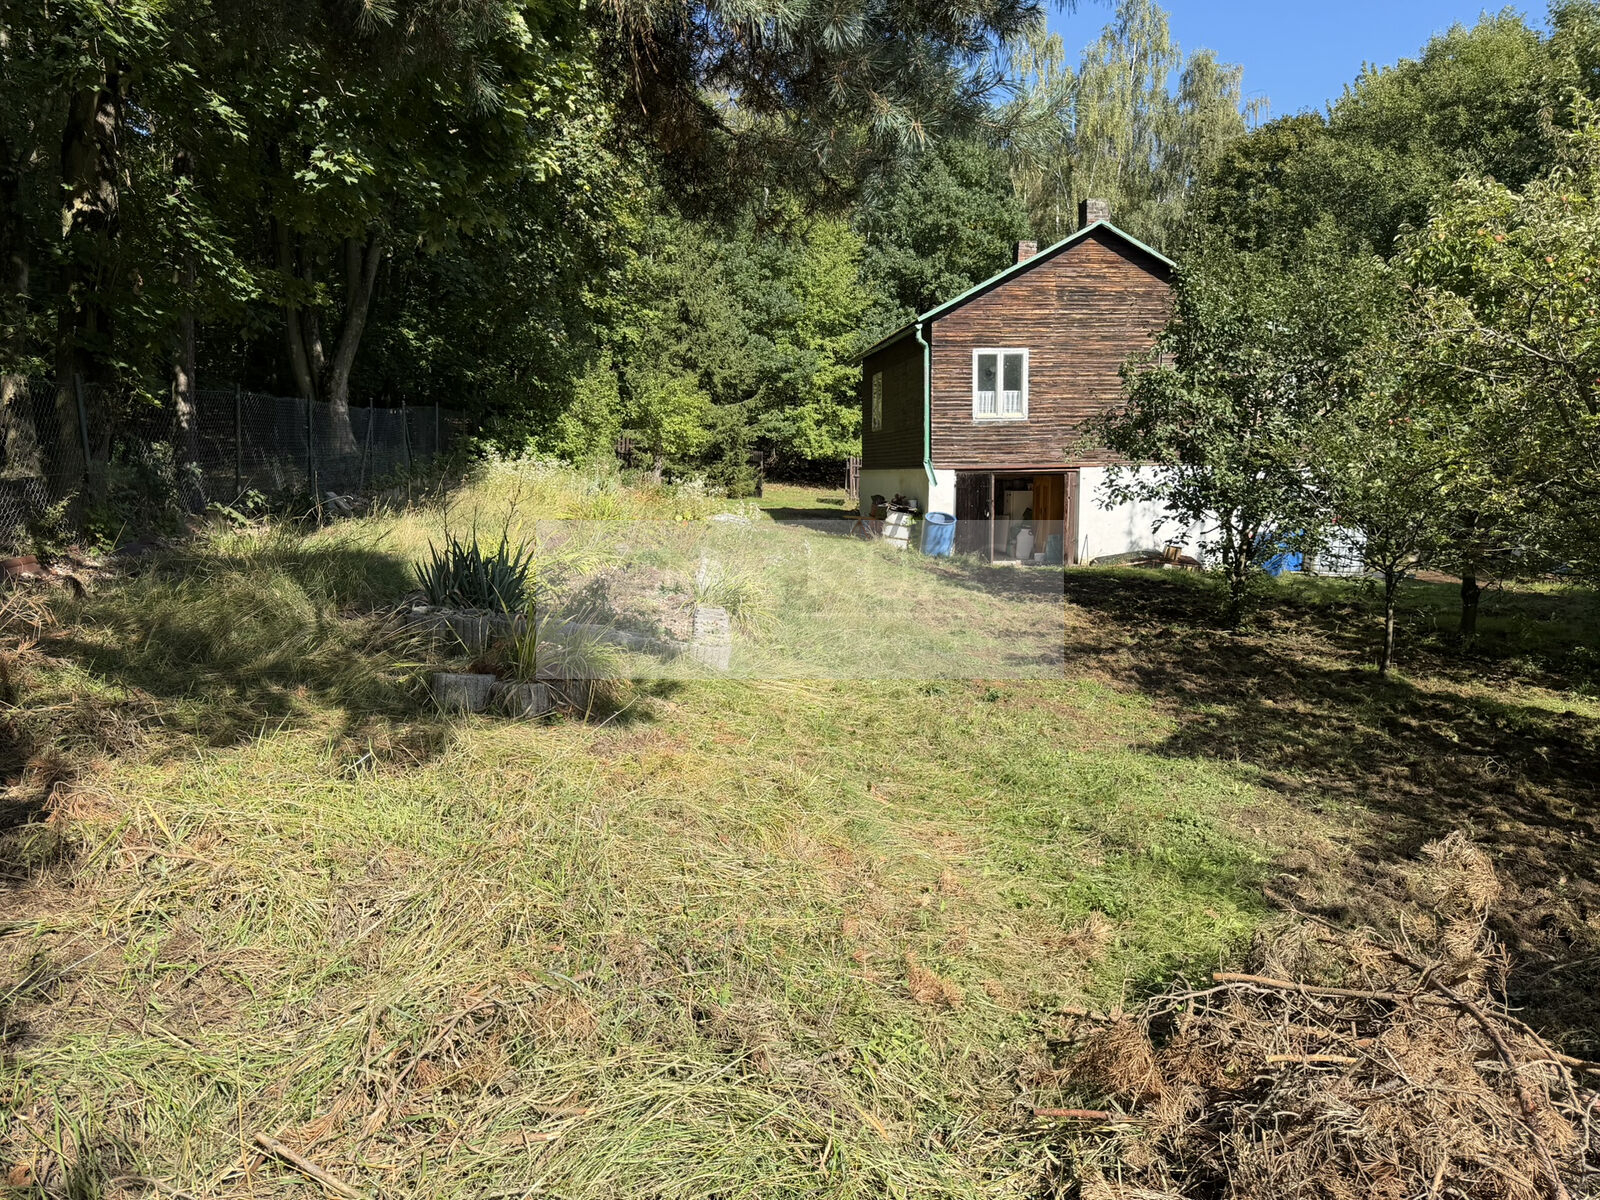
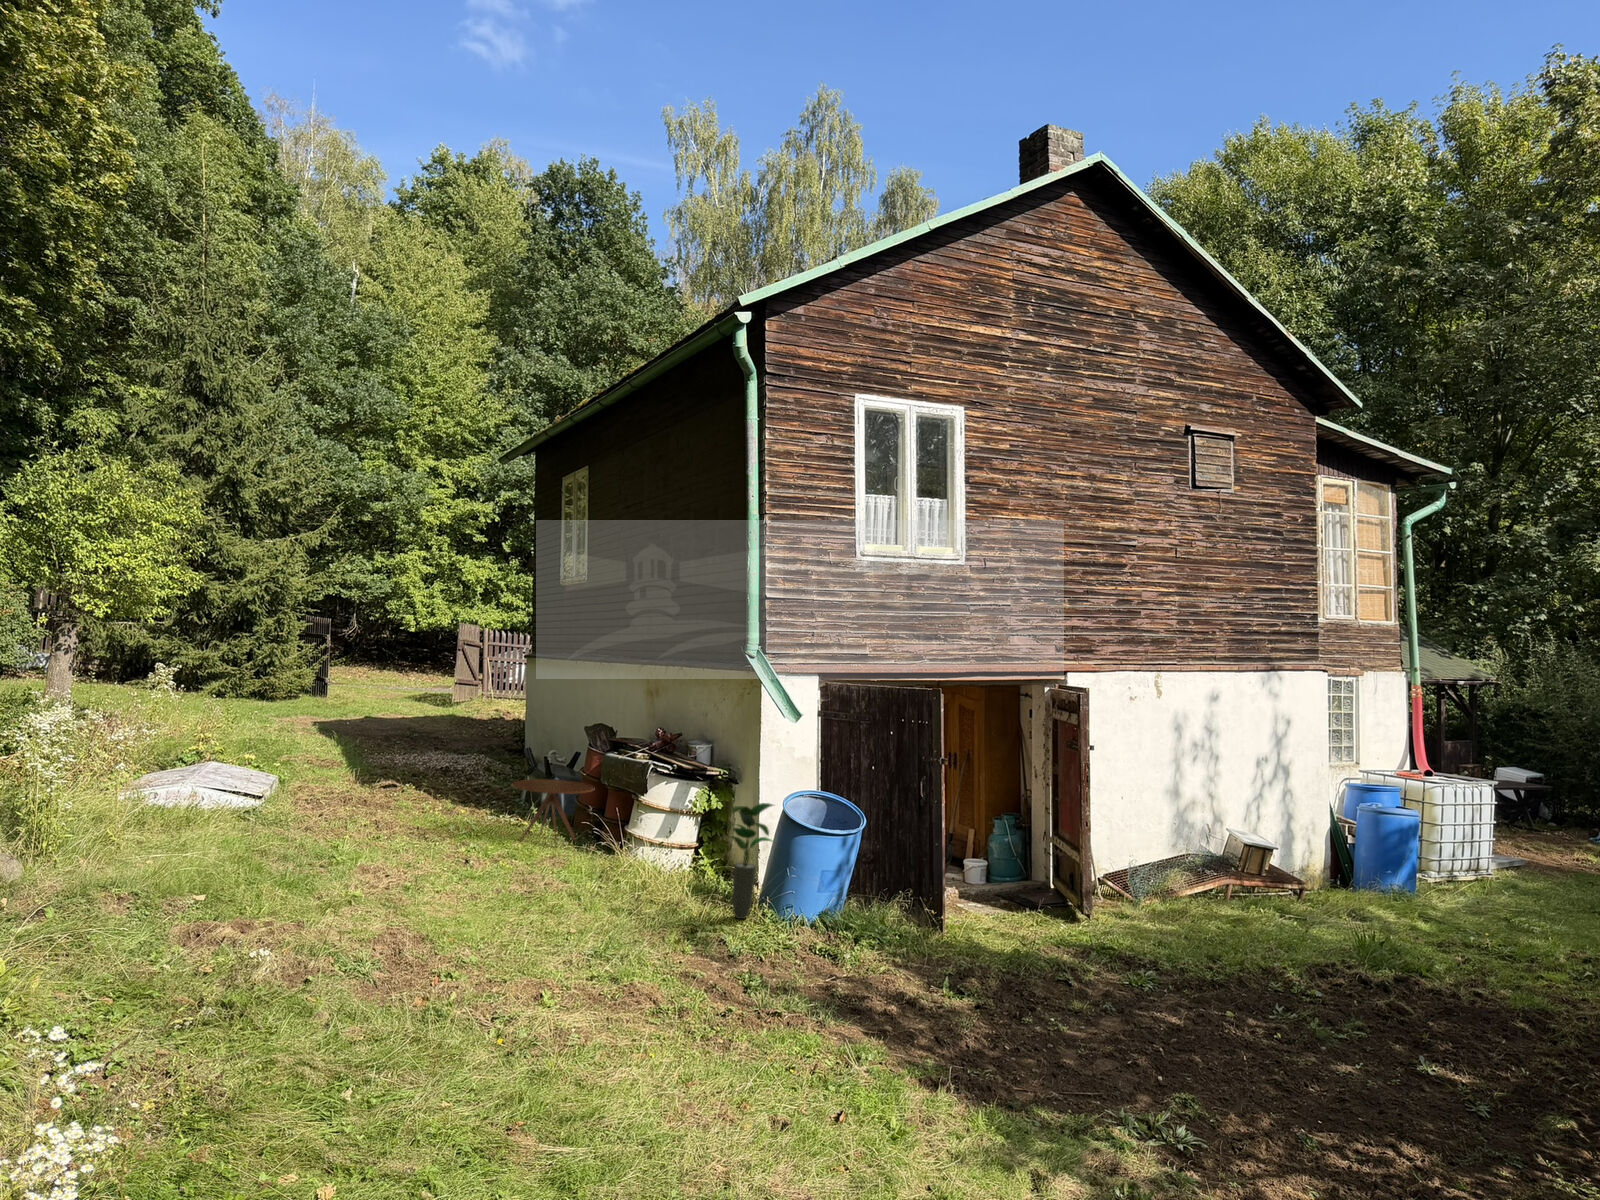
potted plant: none [912,515,930,556] -> present [727,803,773,919]

